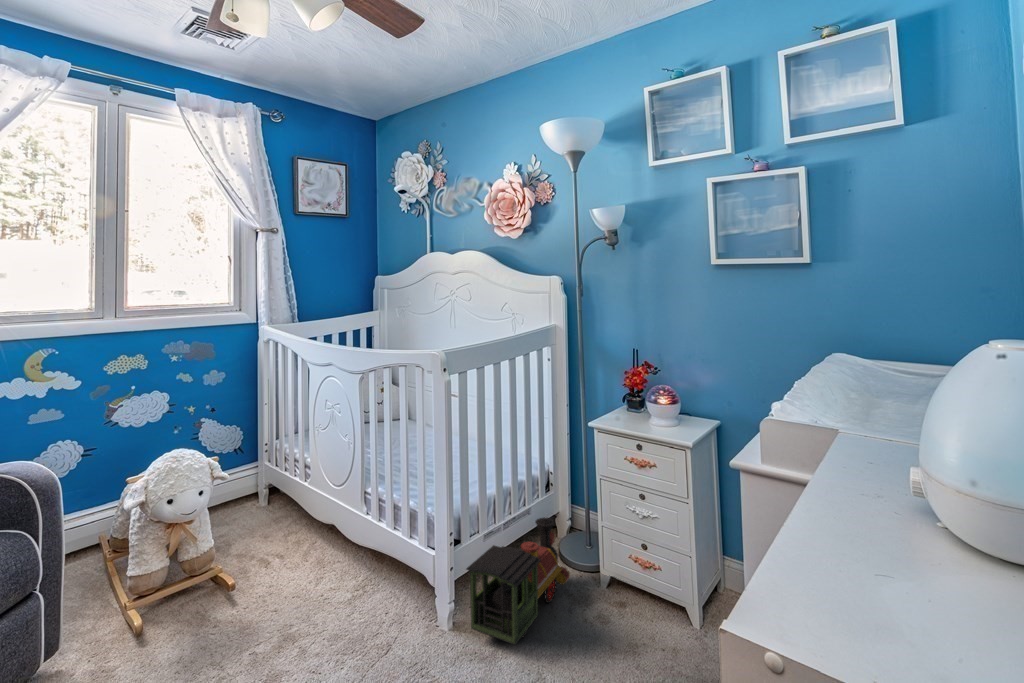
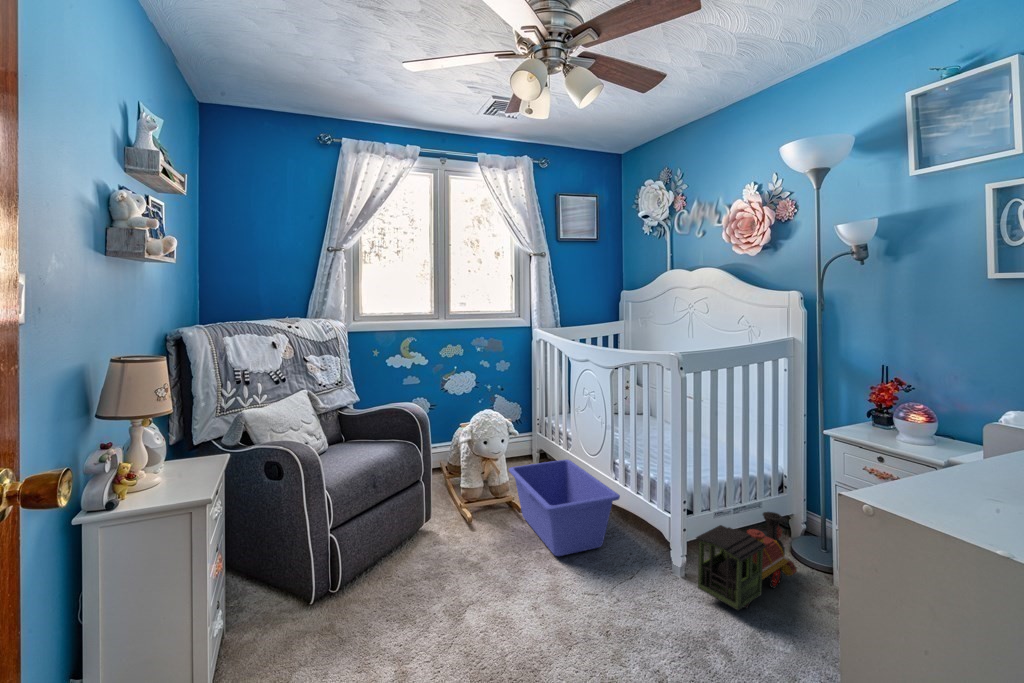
storage bin: none [217,495,376,635] -> present [509,459,620,556]

